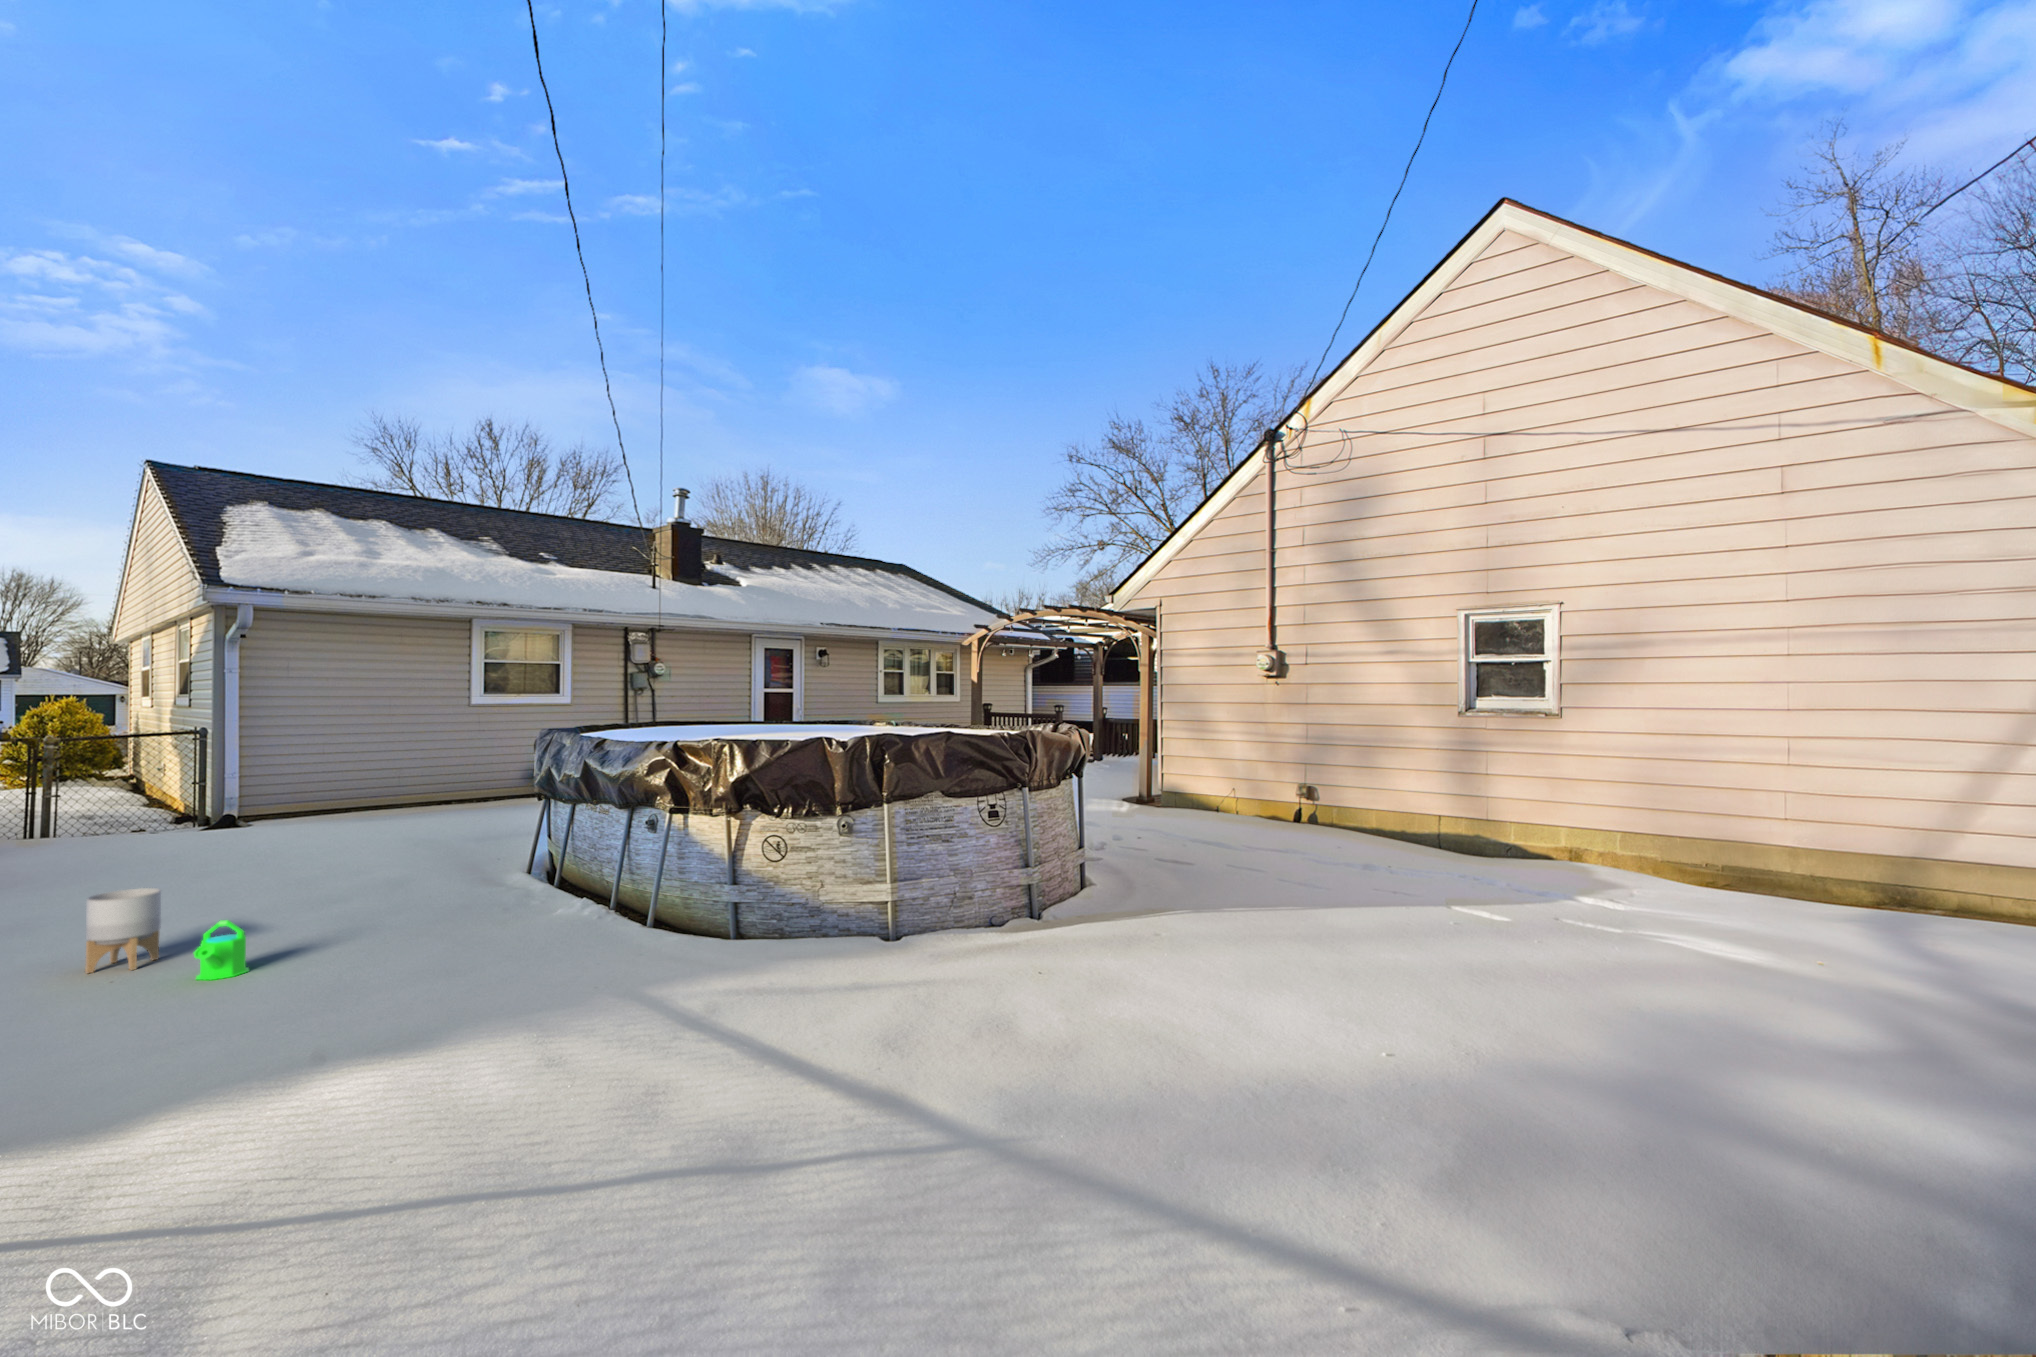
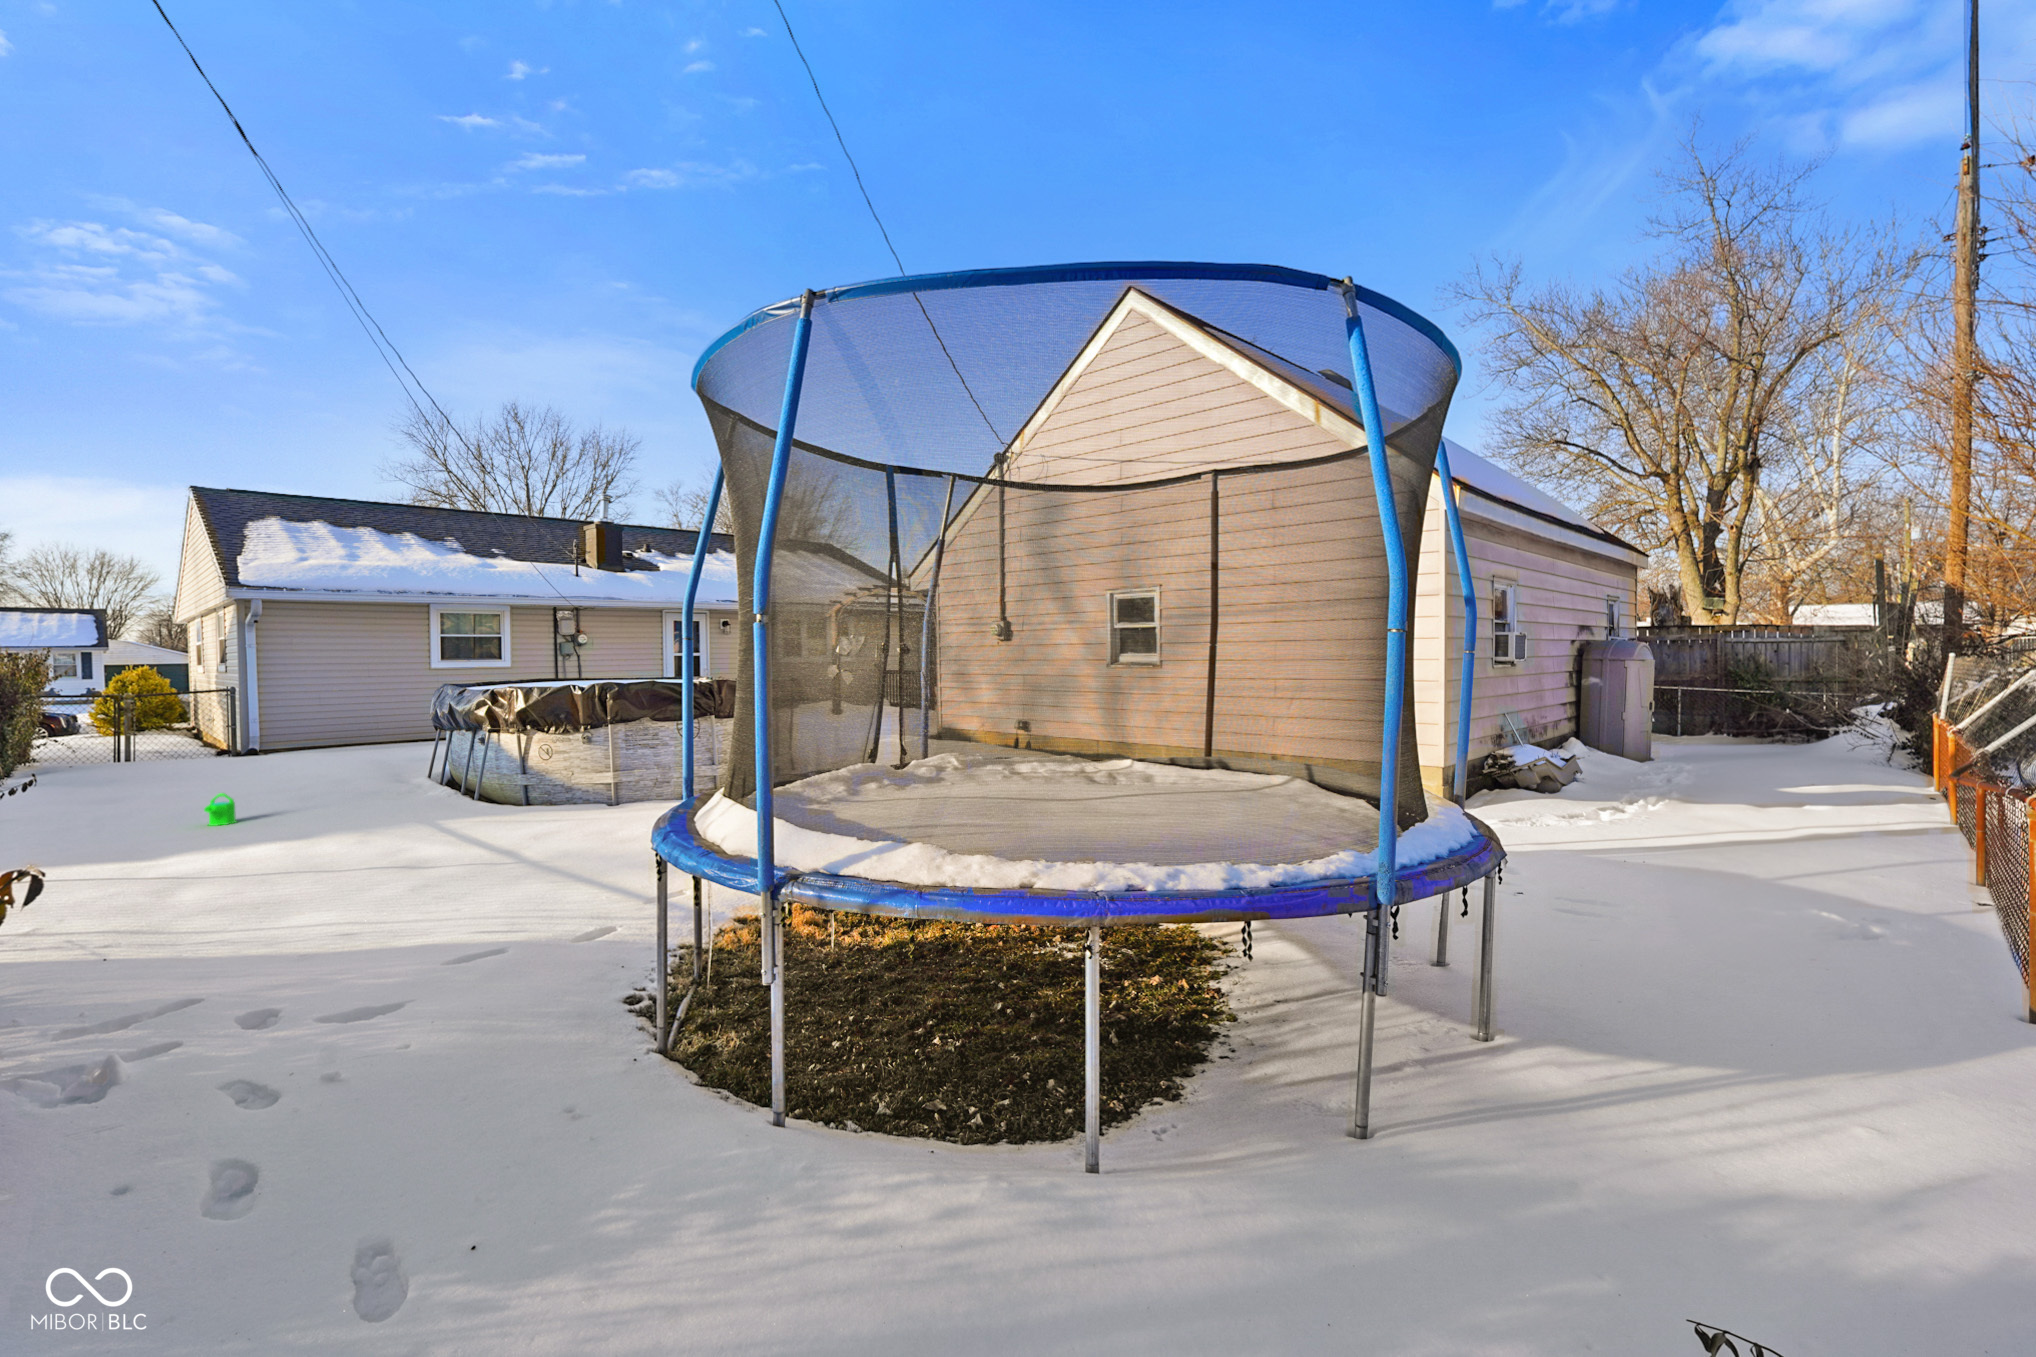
planter: present [85,888,161,973] -> none [146,777,189,824]

